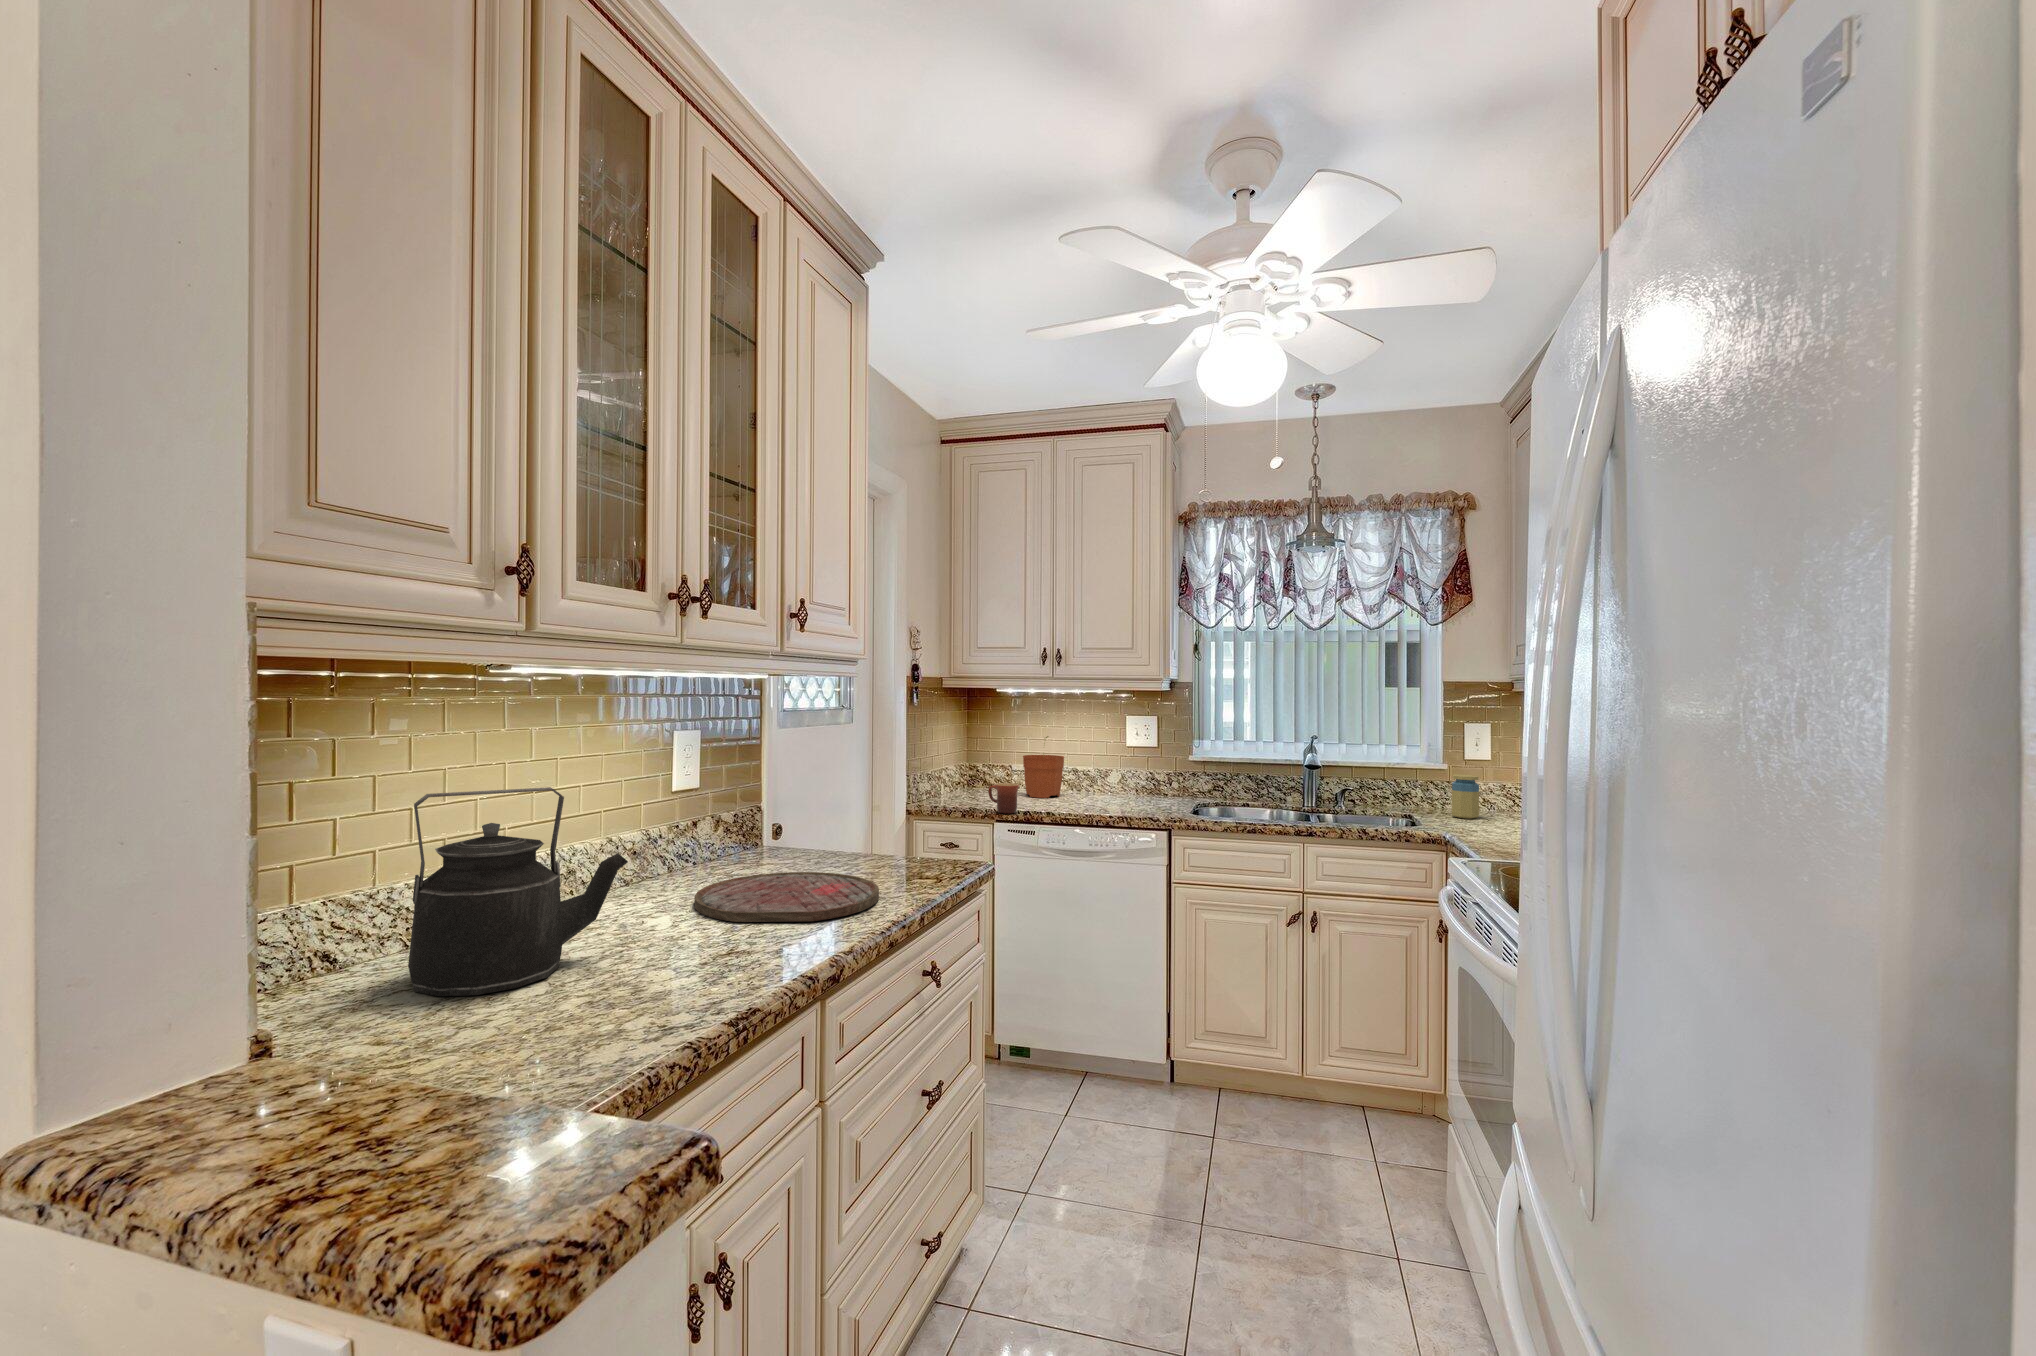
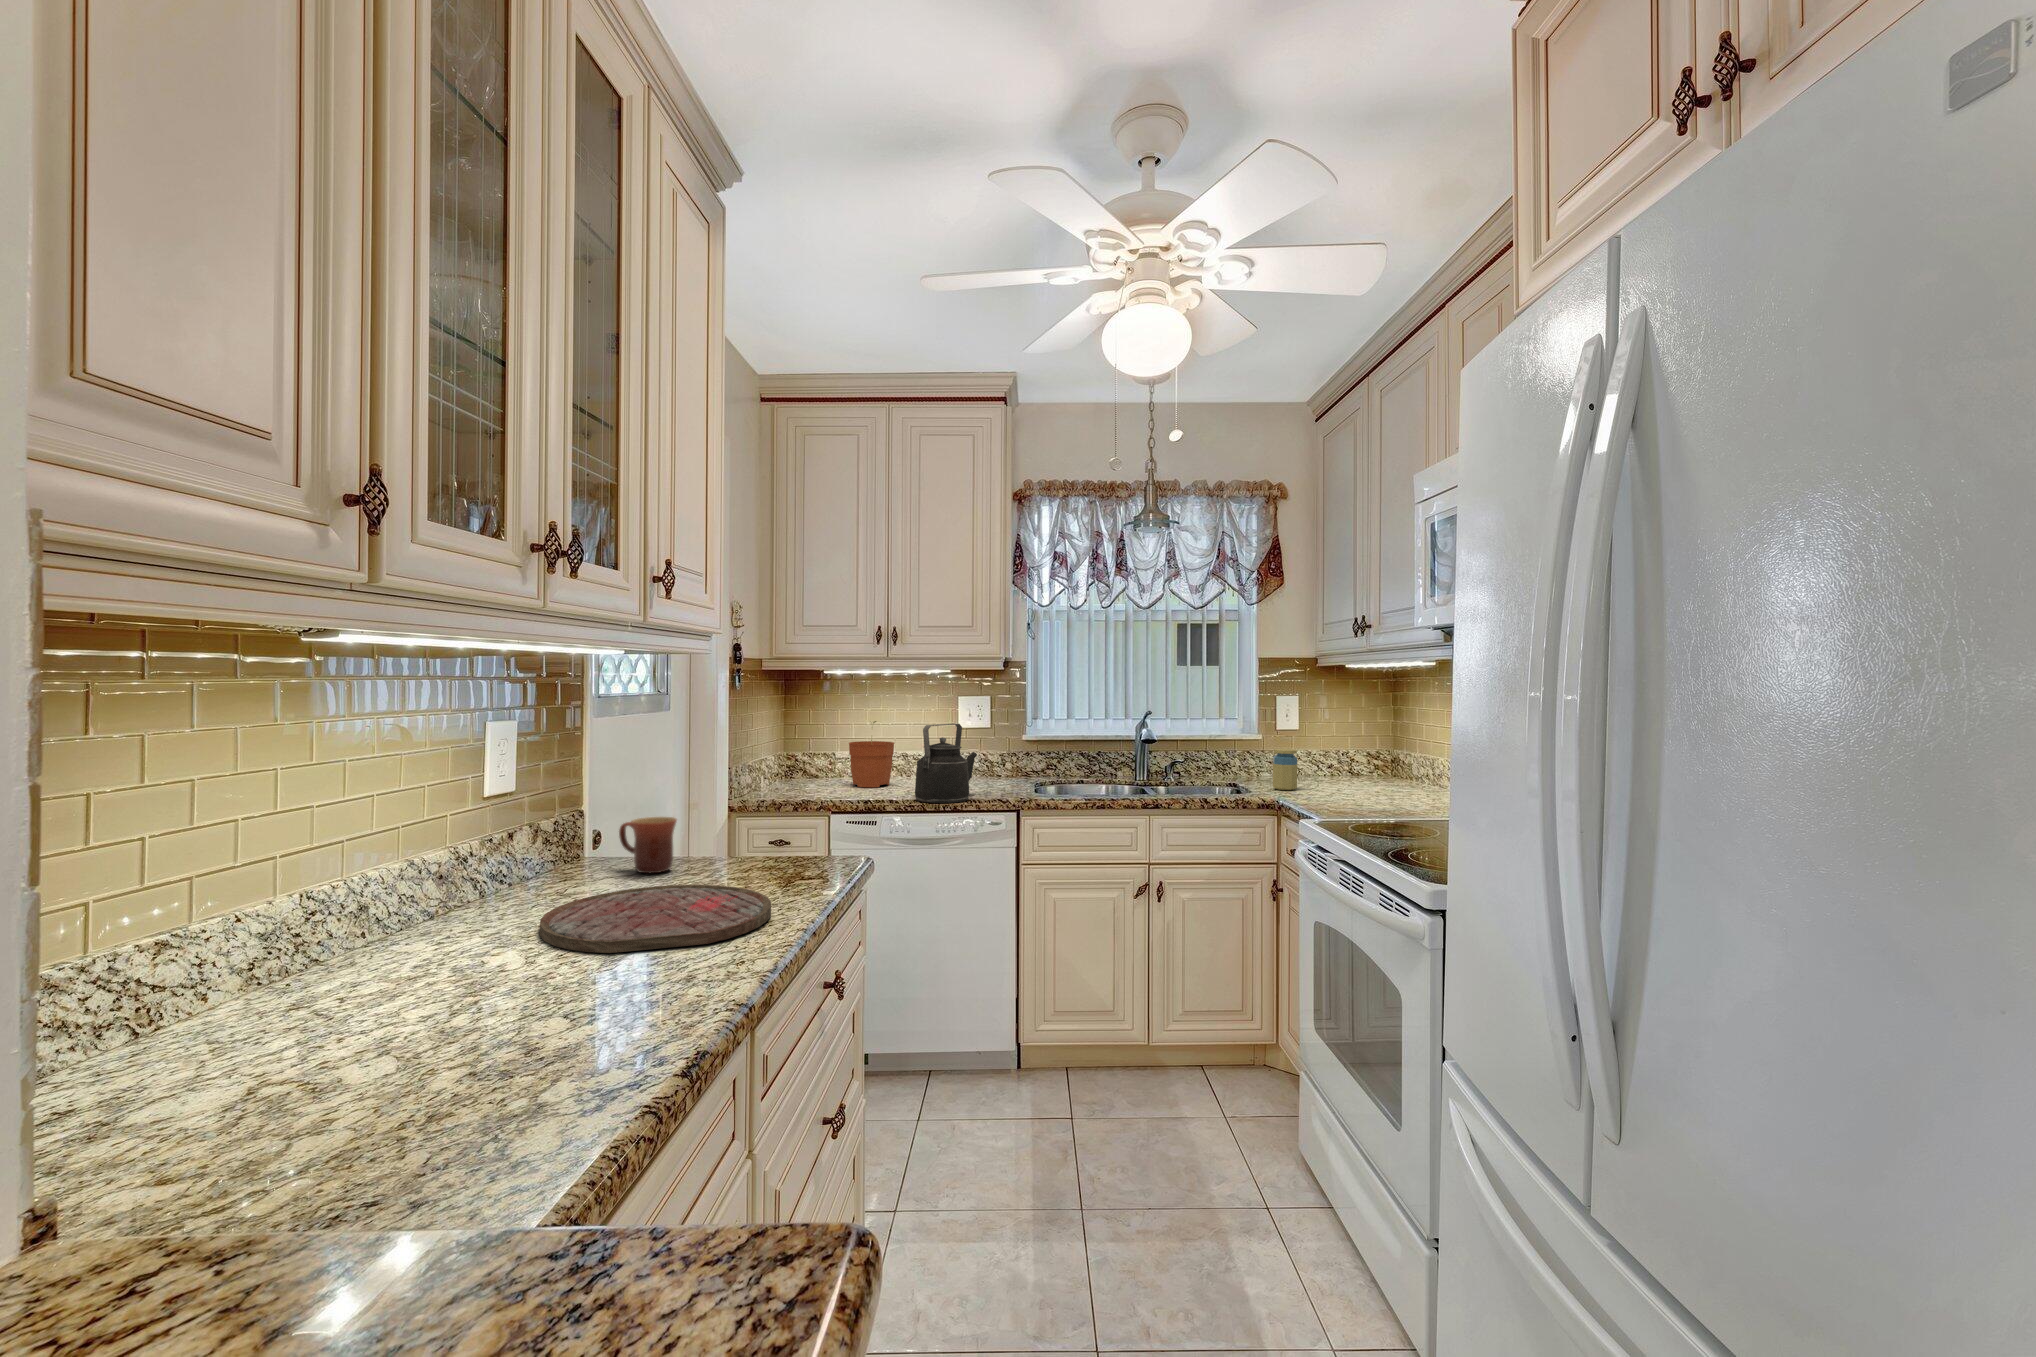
mug: present [988,783,1019,814] -> present [619,817,677,873]
kettle: present [408,787,628,996] -> present [915,723,977,803]

